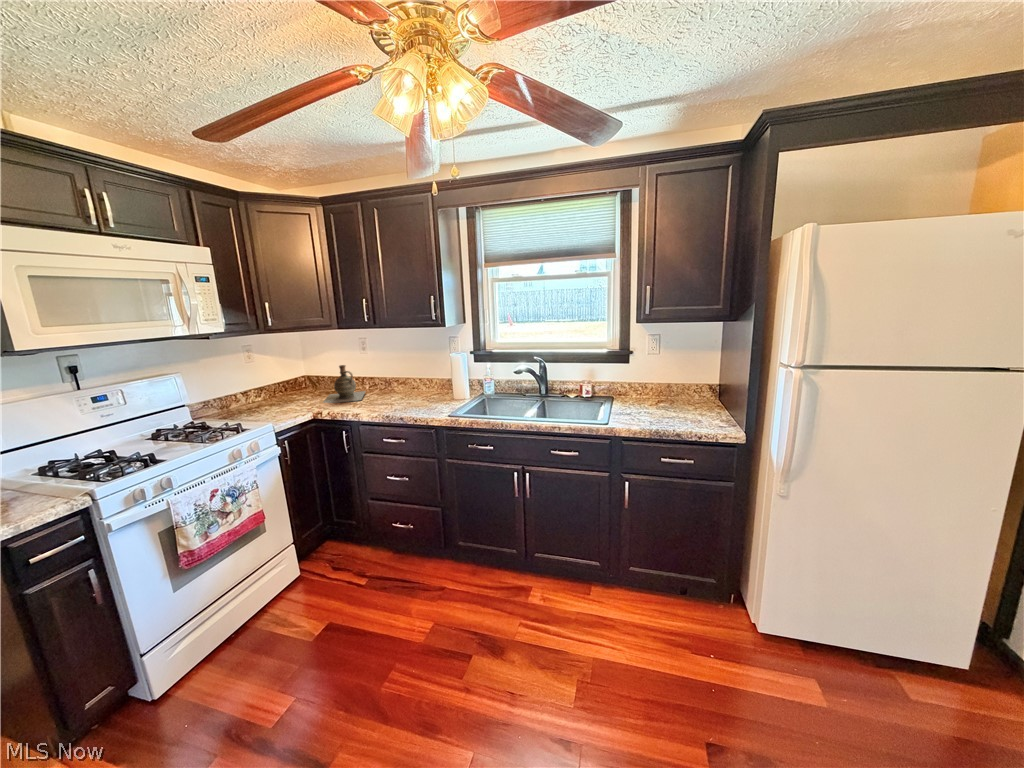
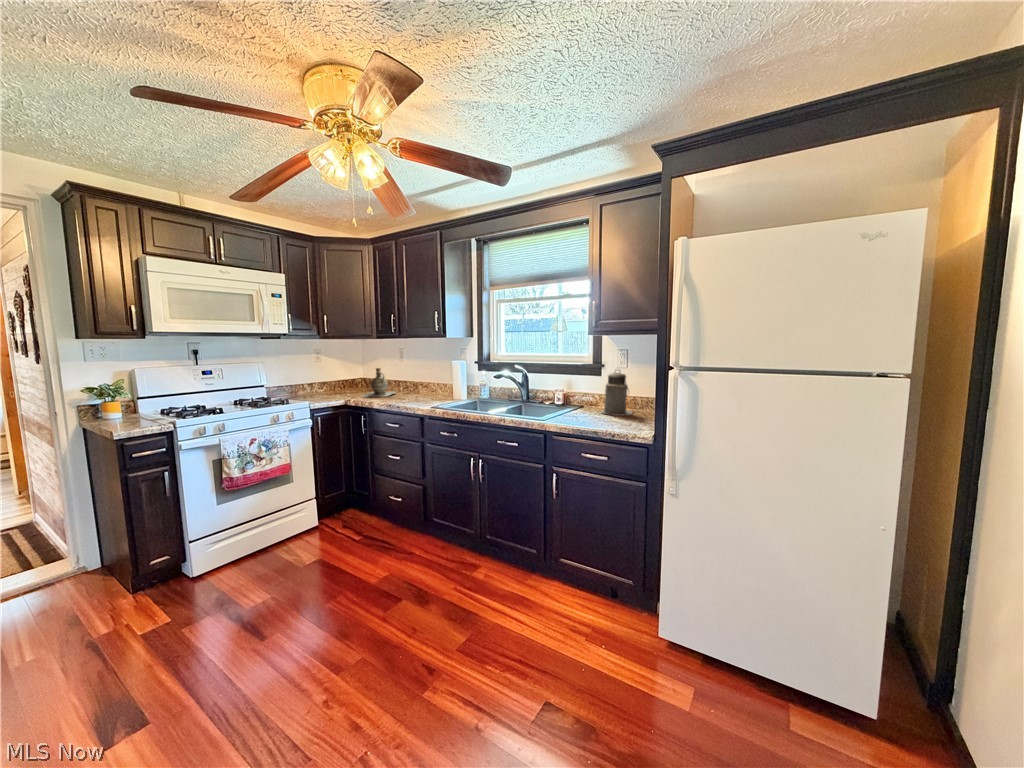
canister: none [636,358,671,407] -> present [601,372,632,416]

